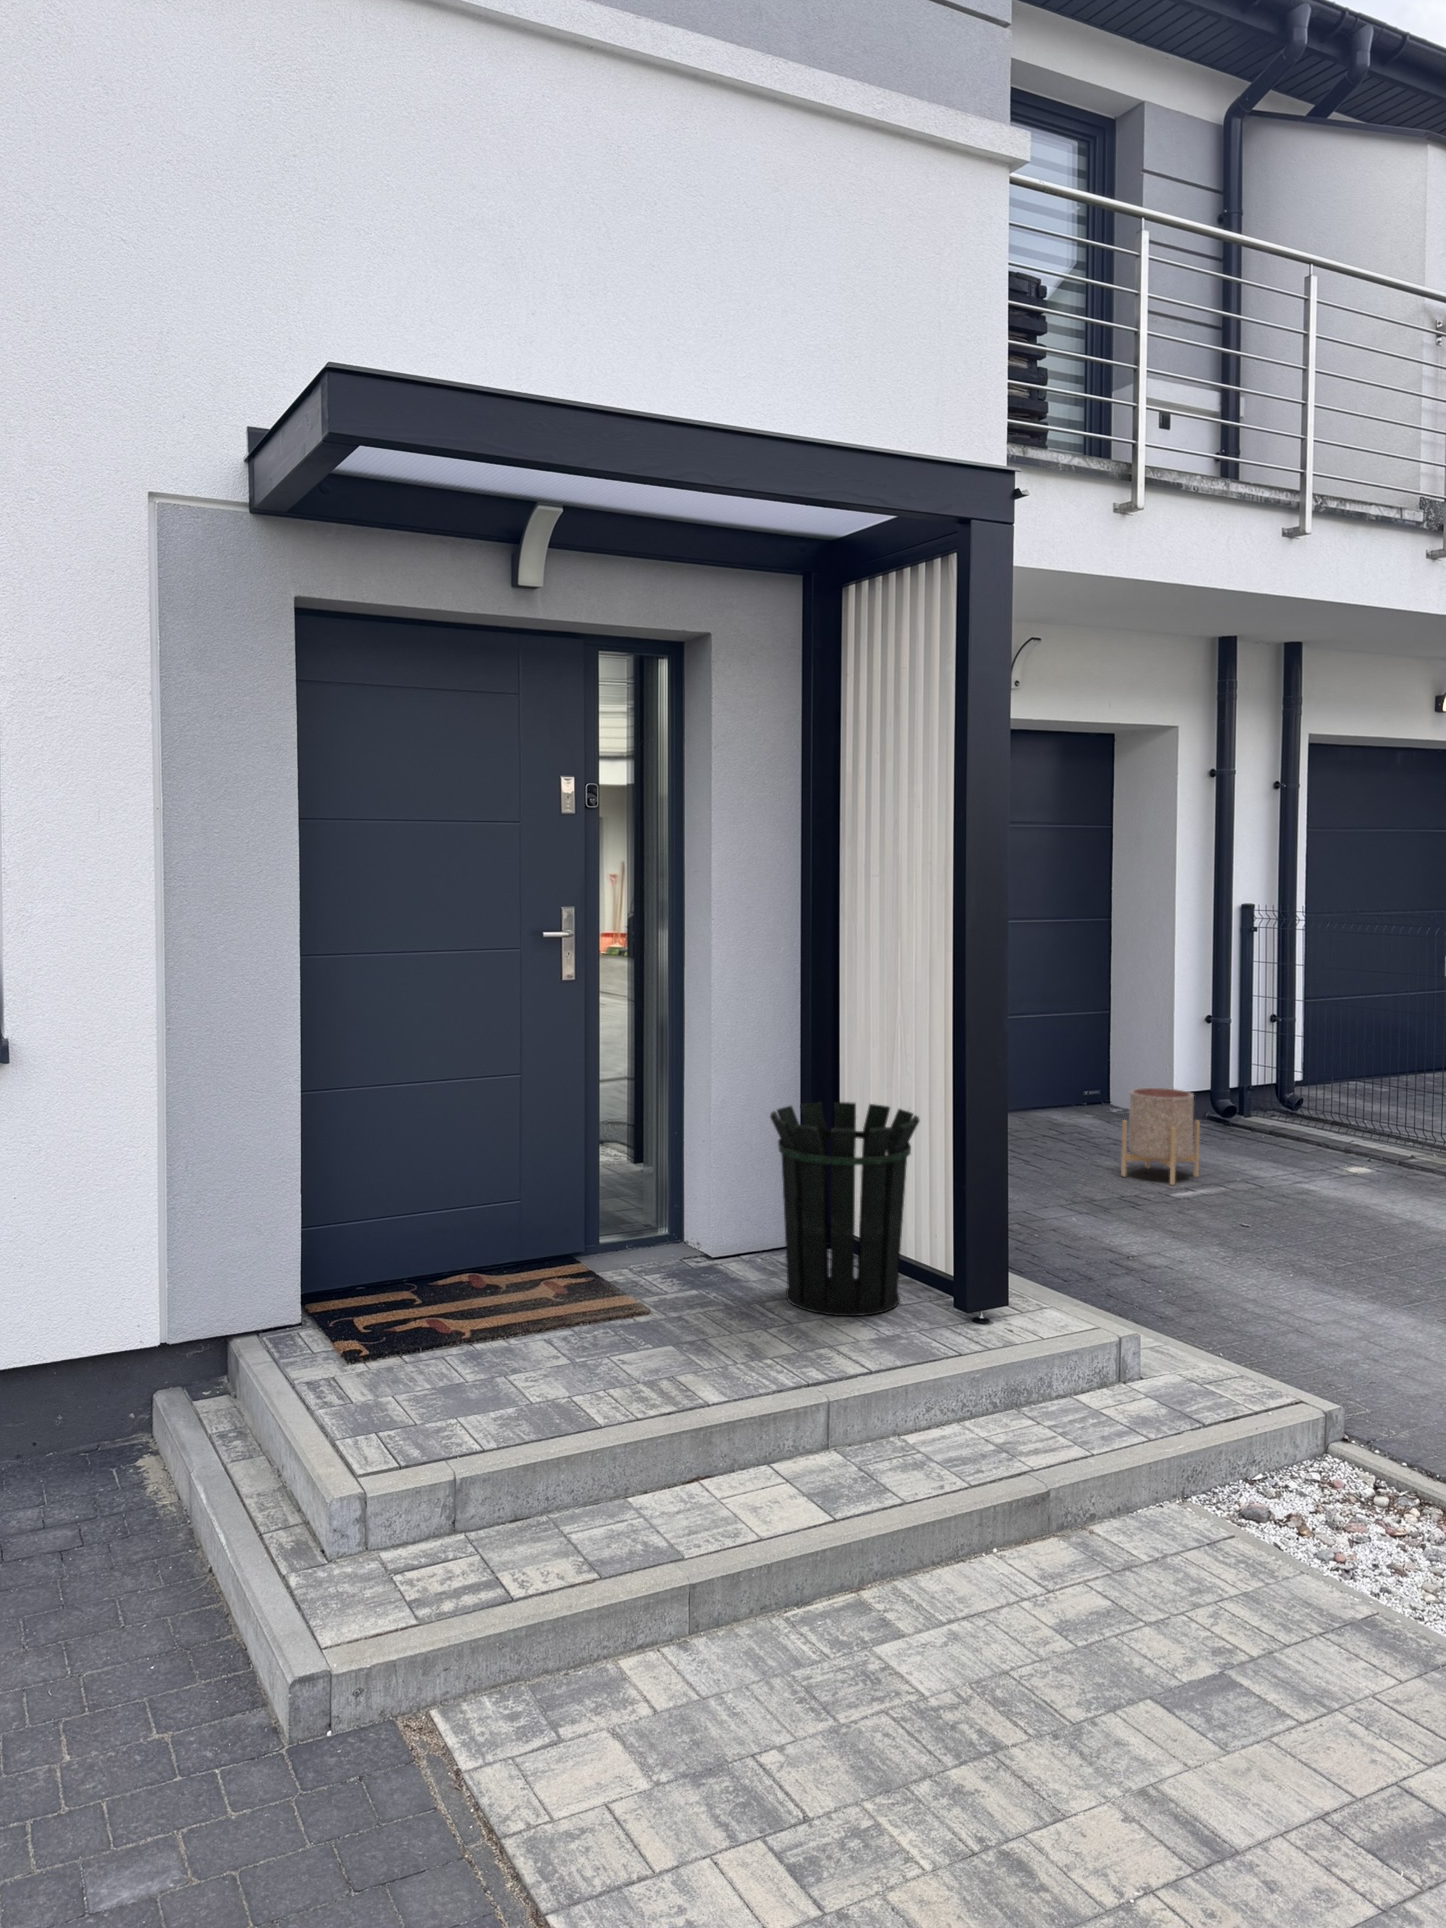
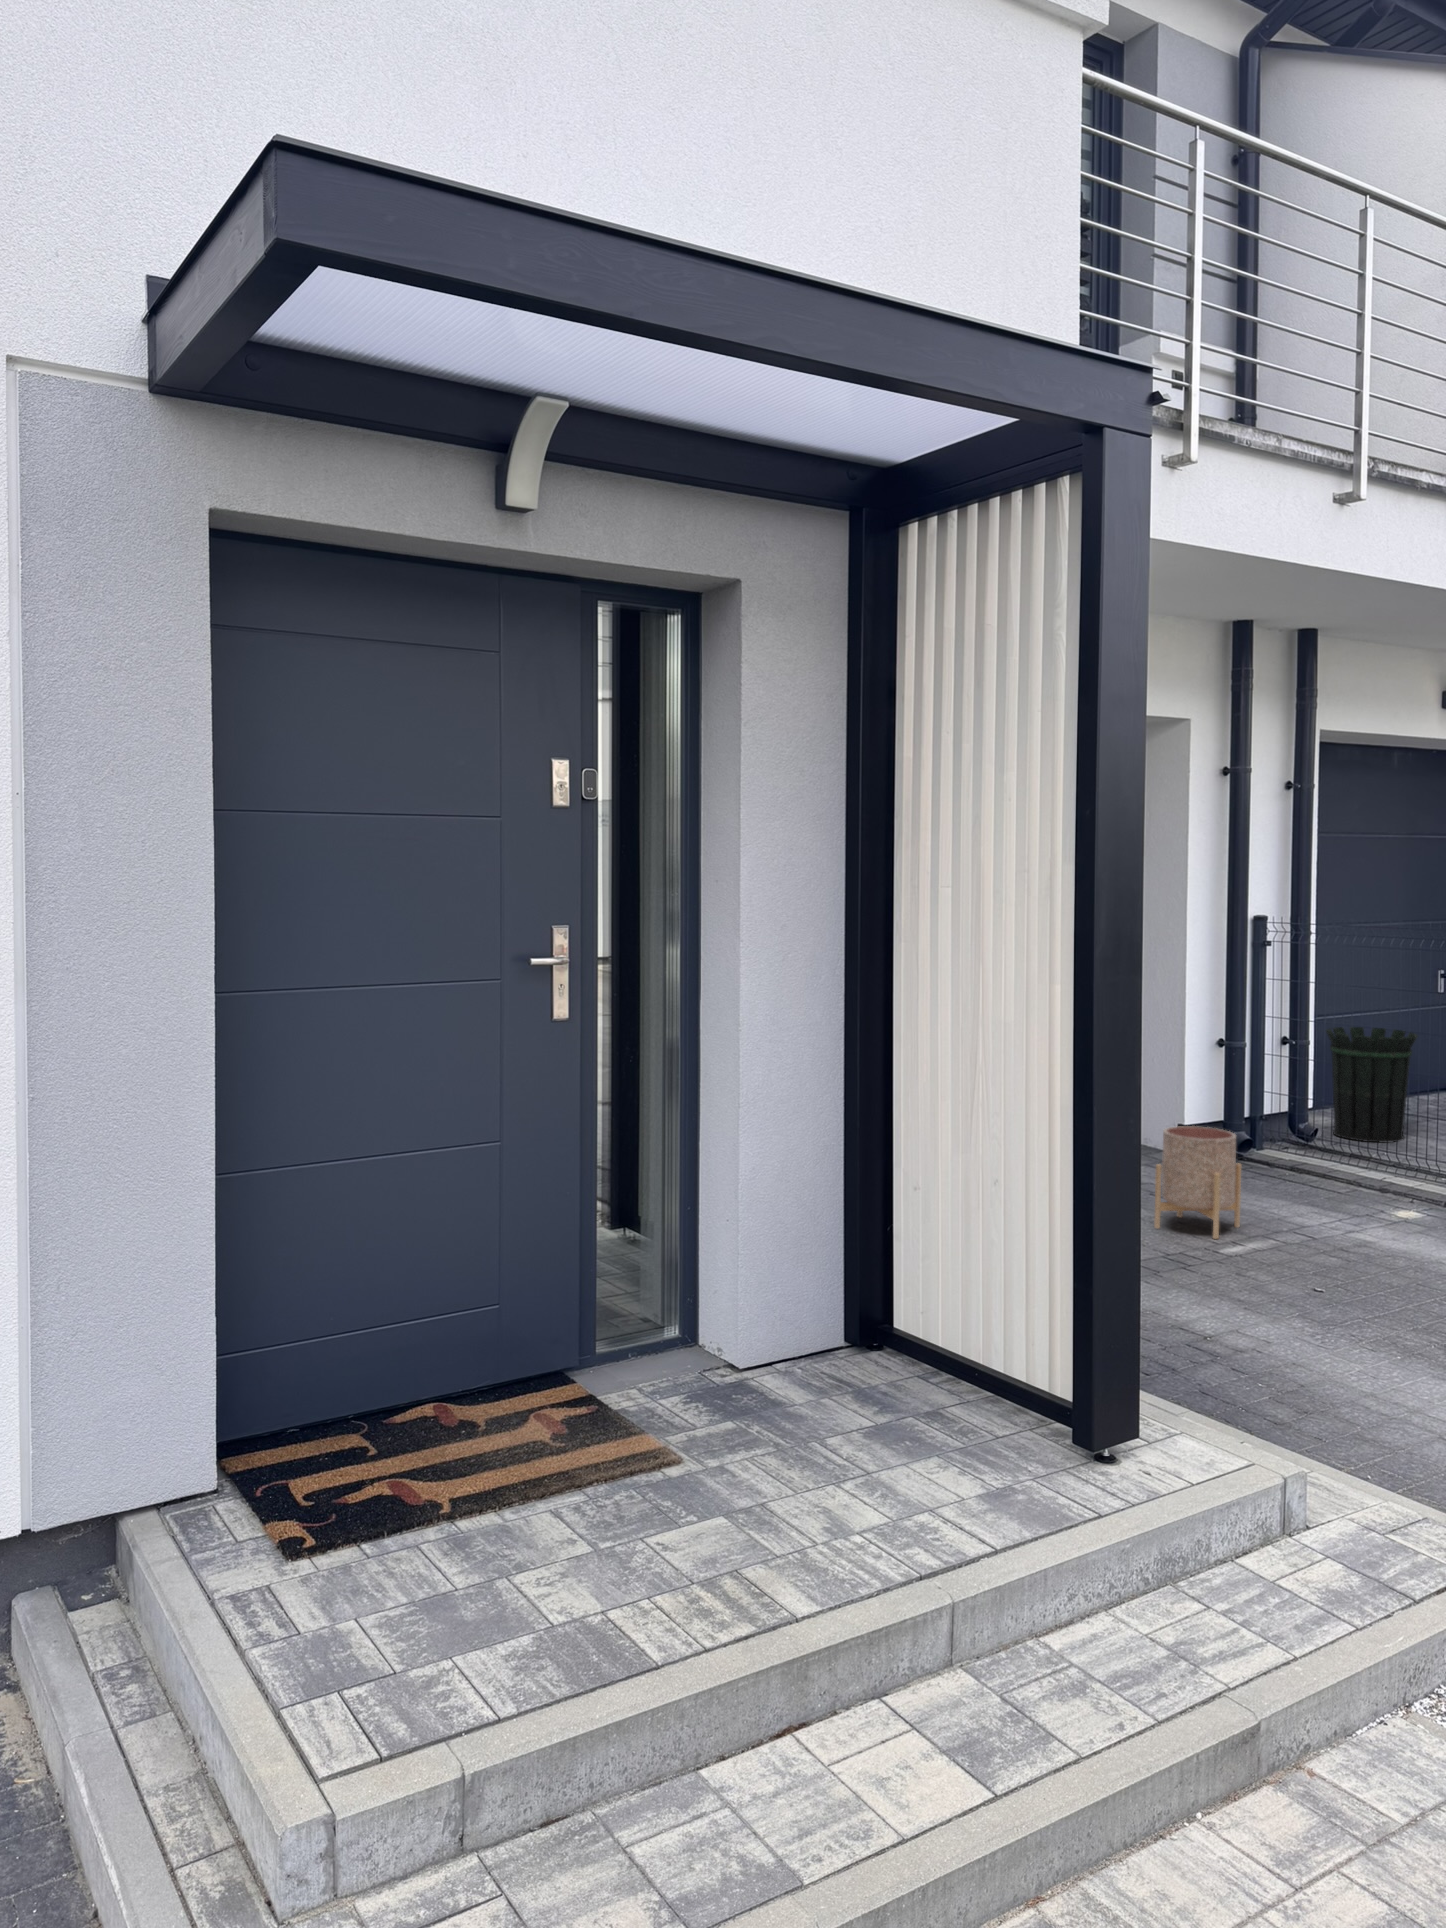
waste bin: present [770,1102,919,1316] -> present [1326,1027,1418,1142]

